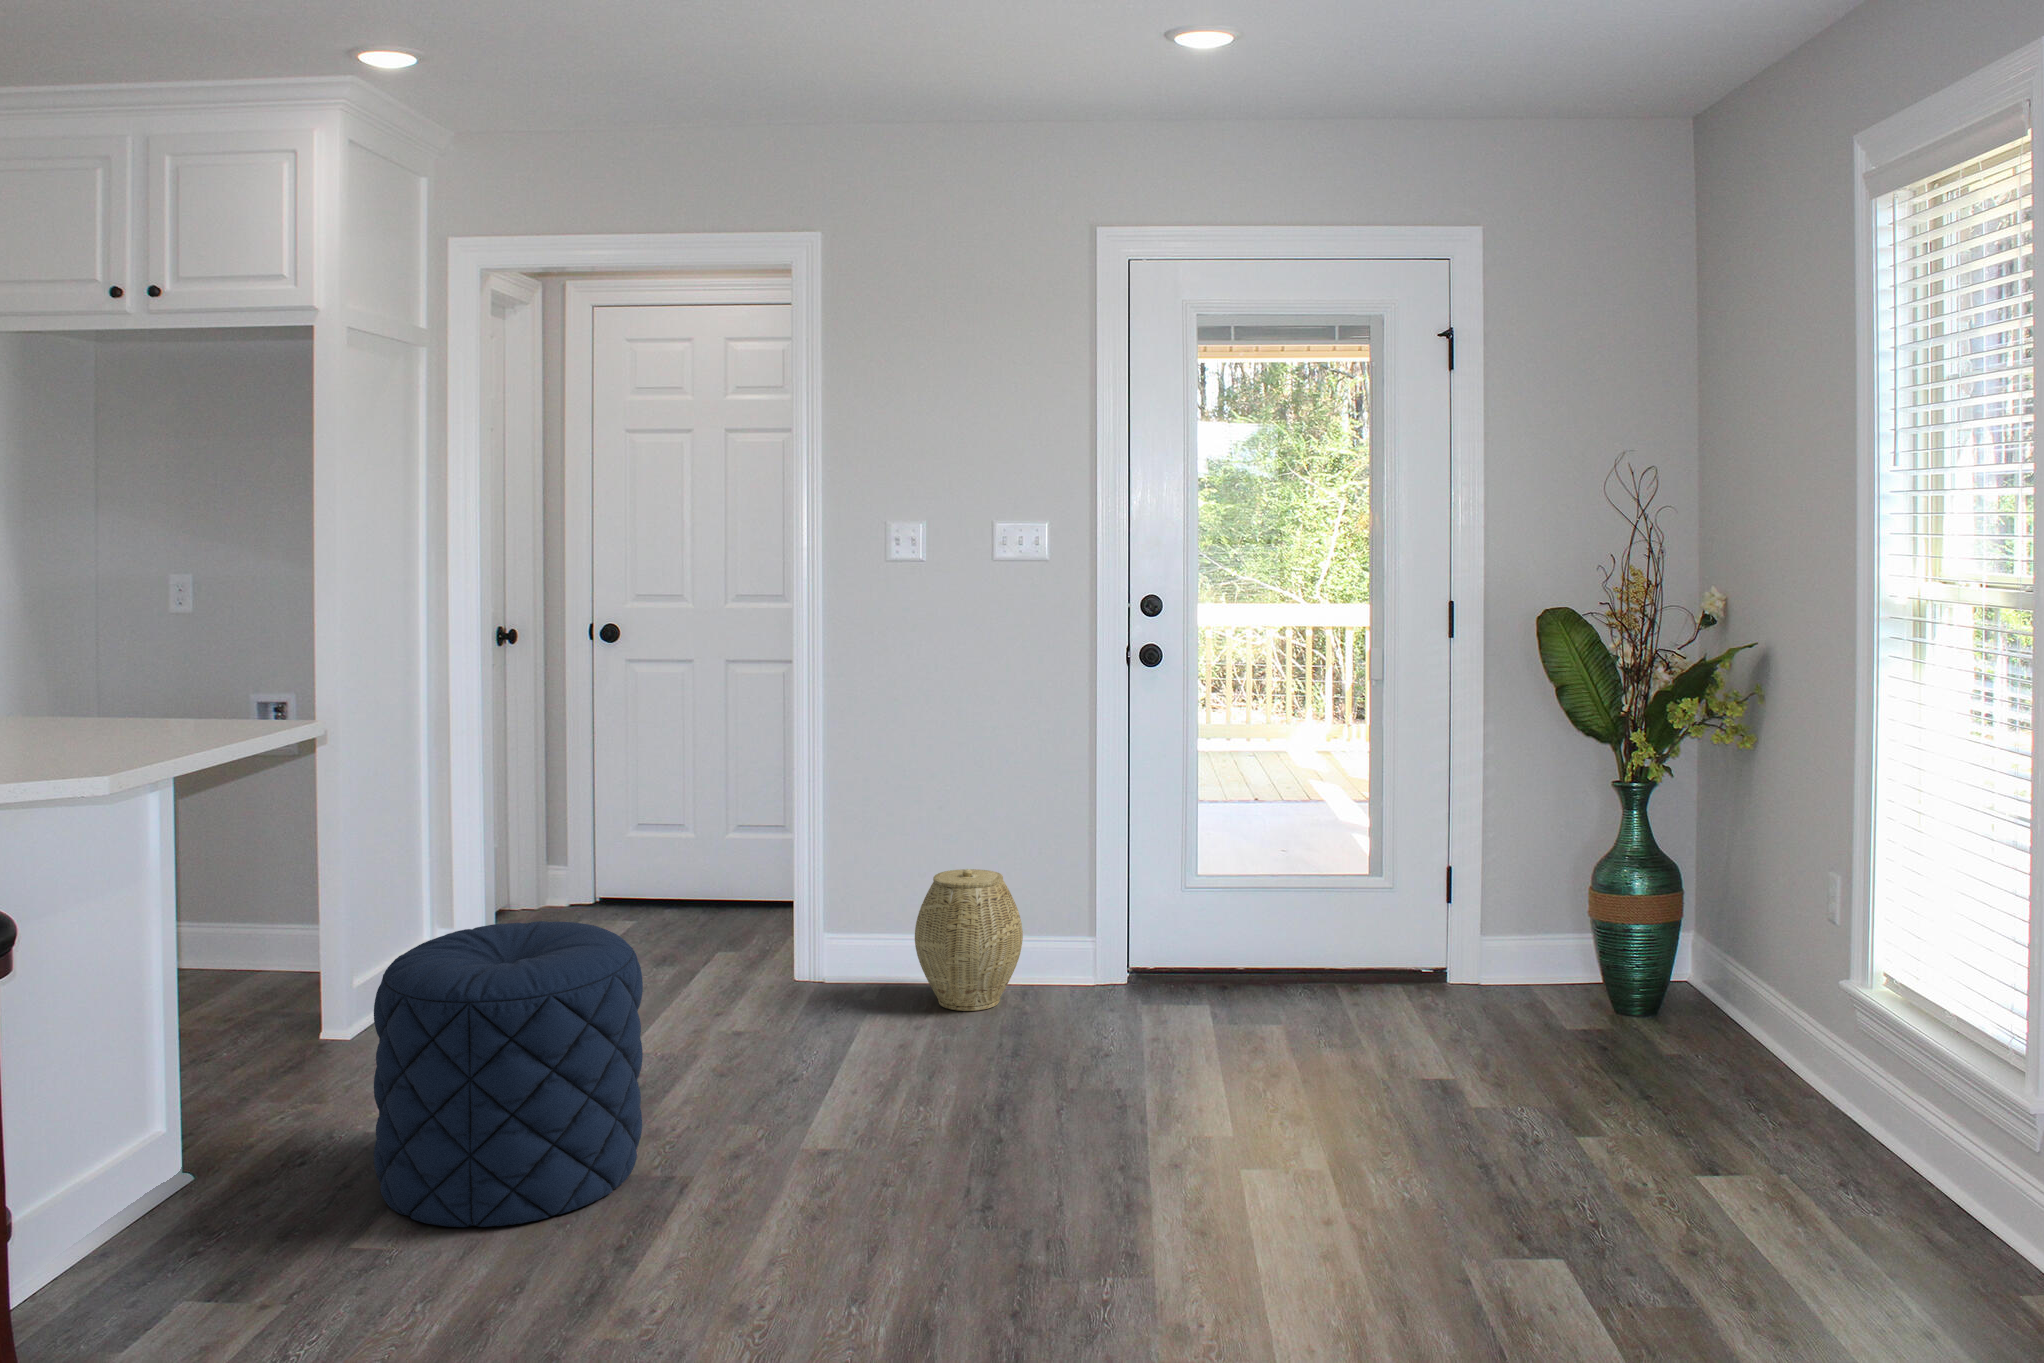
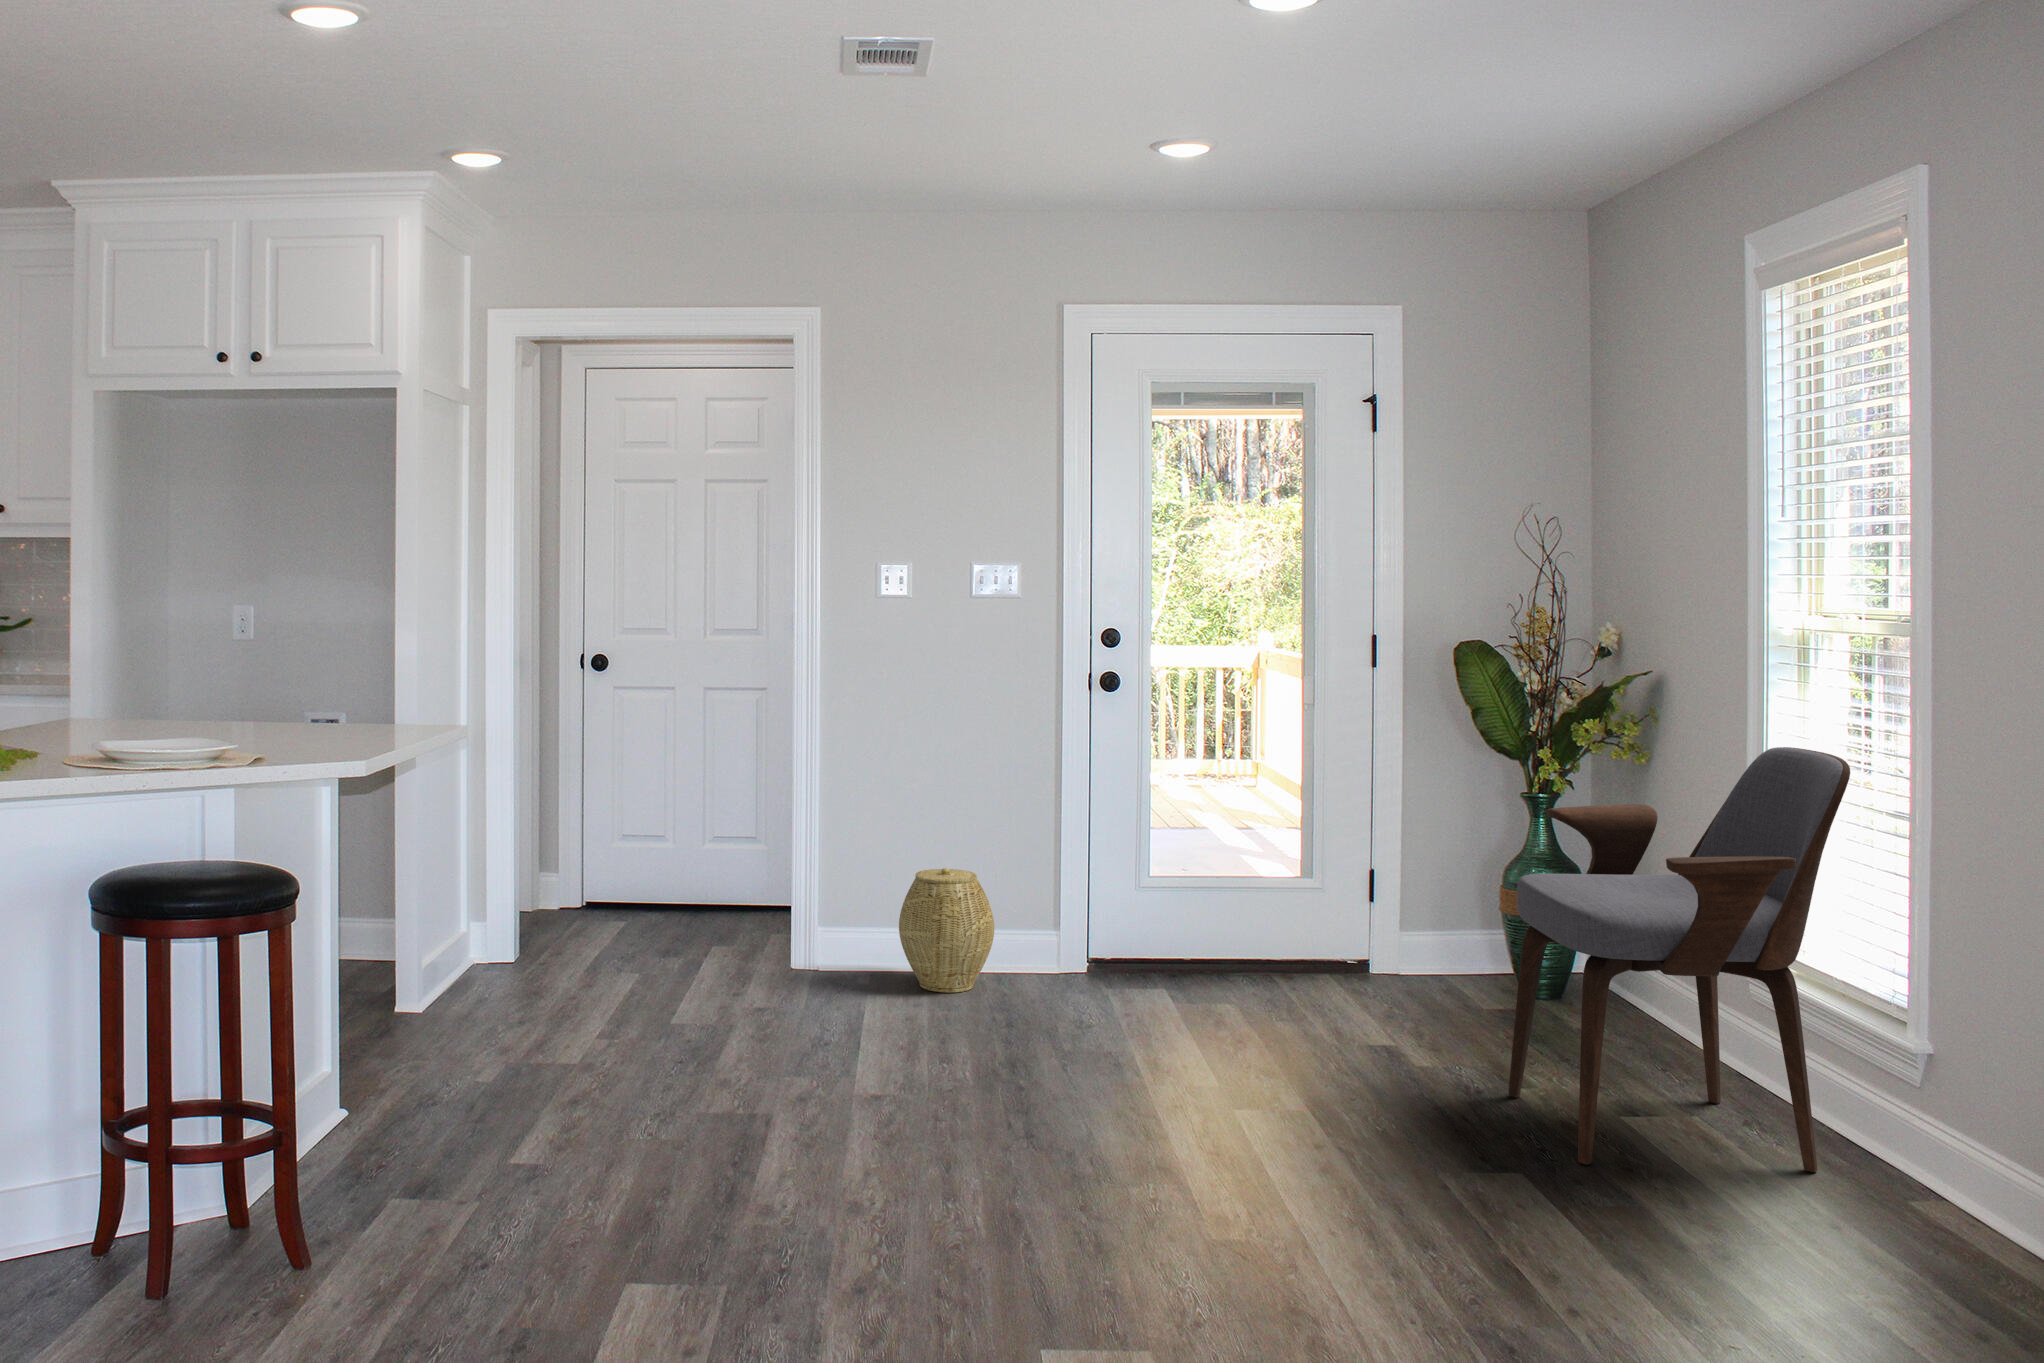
armchair: none [1569,738,1956,1248] -> present [1509,747,1850,1172]
pouf: present [374,921,643,1227] -> none [508,898,725,1146]

